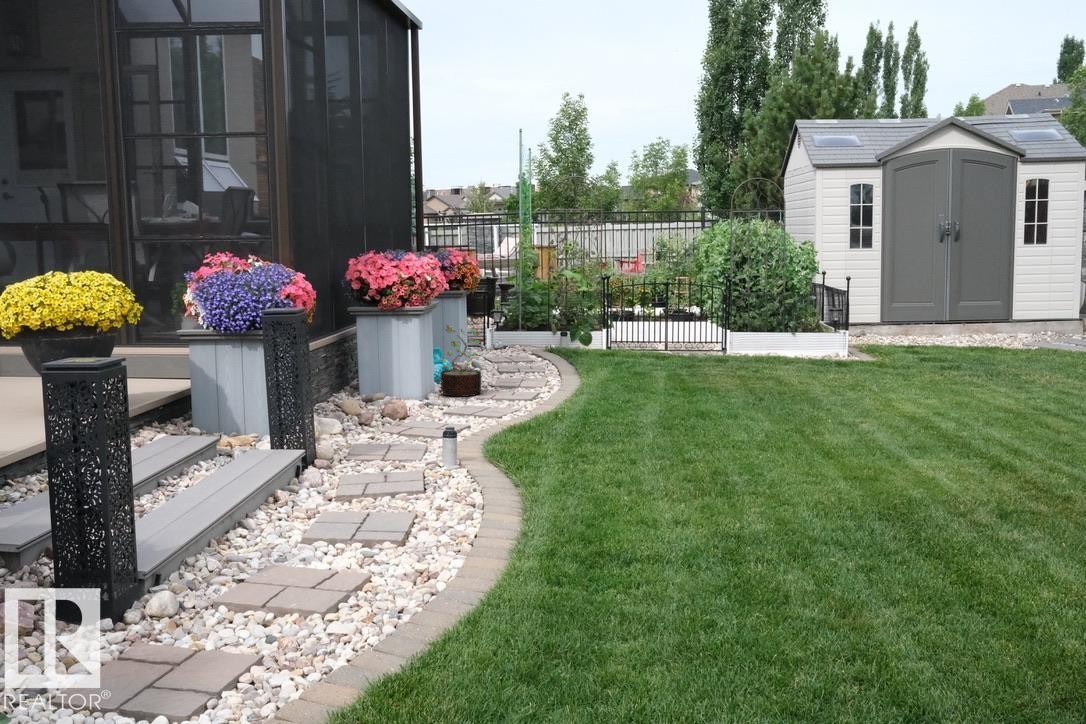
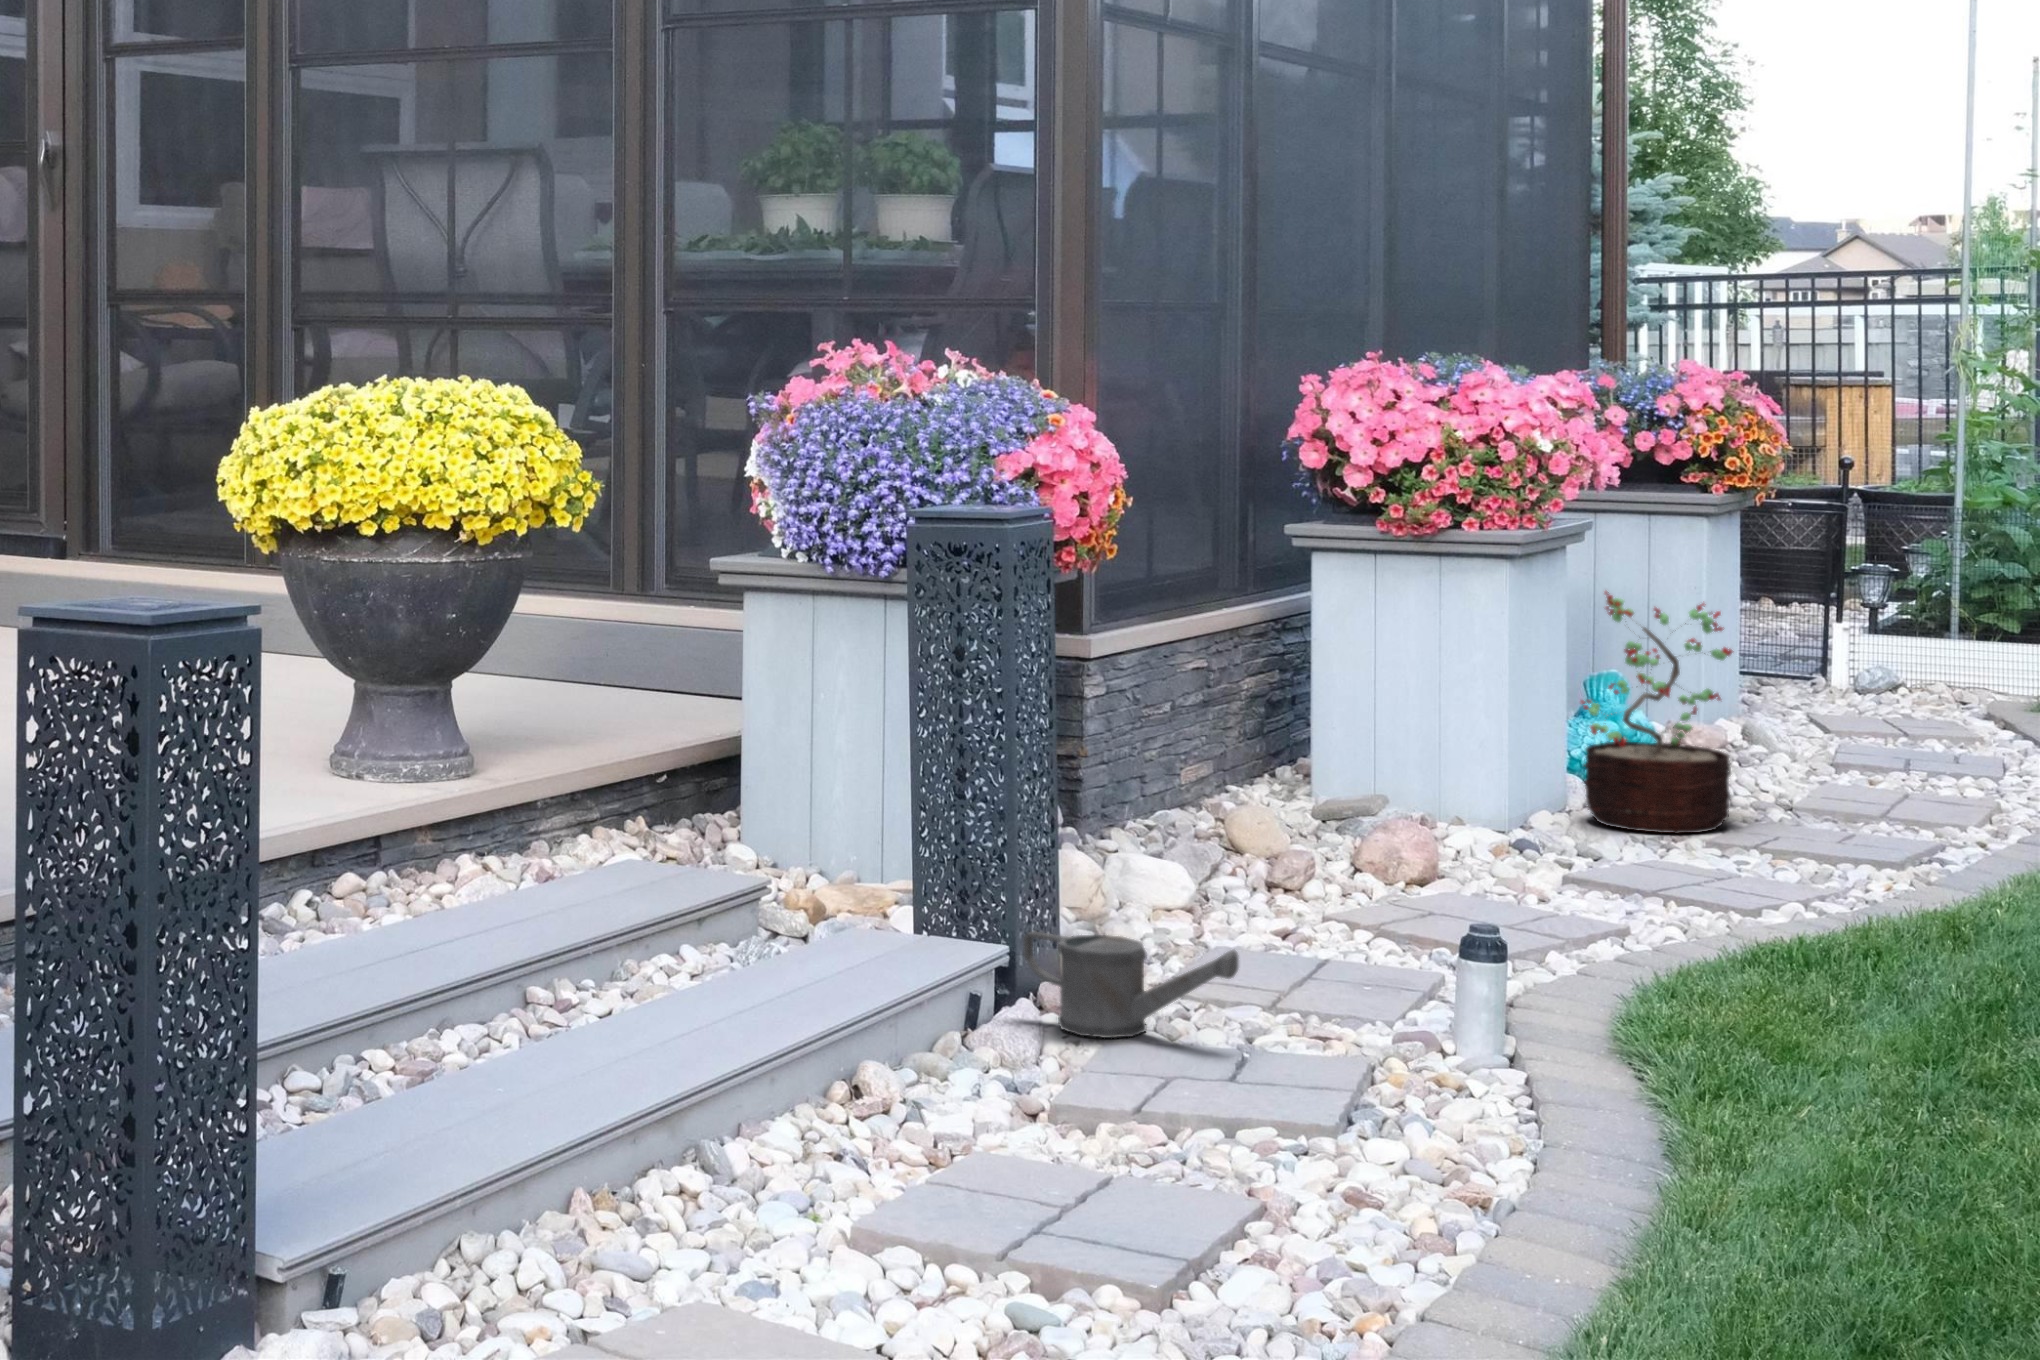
watering can: none [310,443,381,475] -> present [1023,931,1239,1038]

